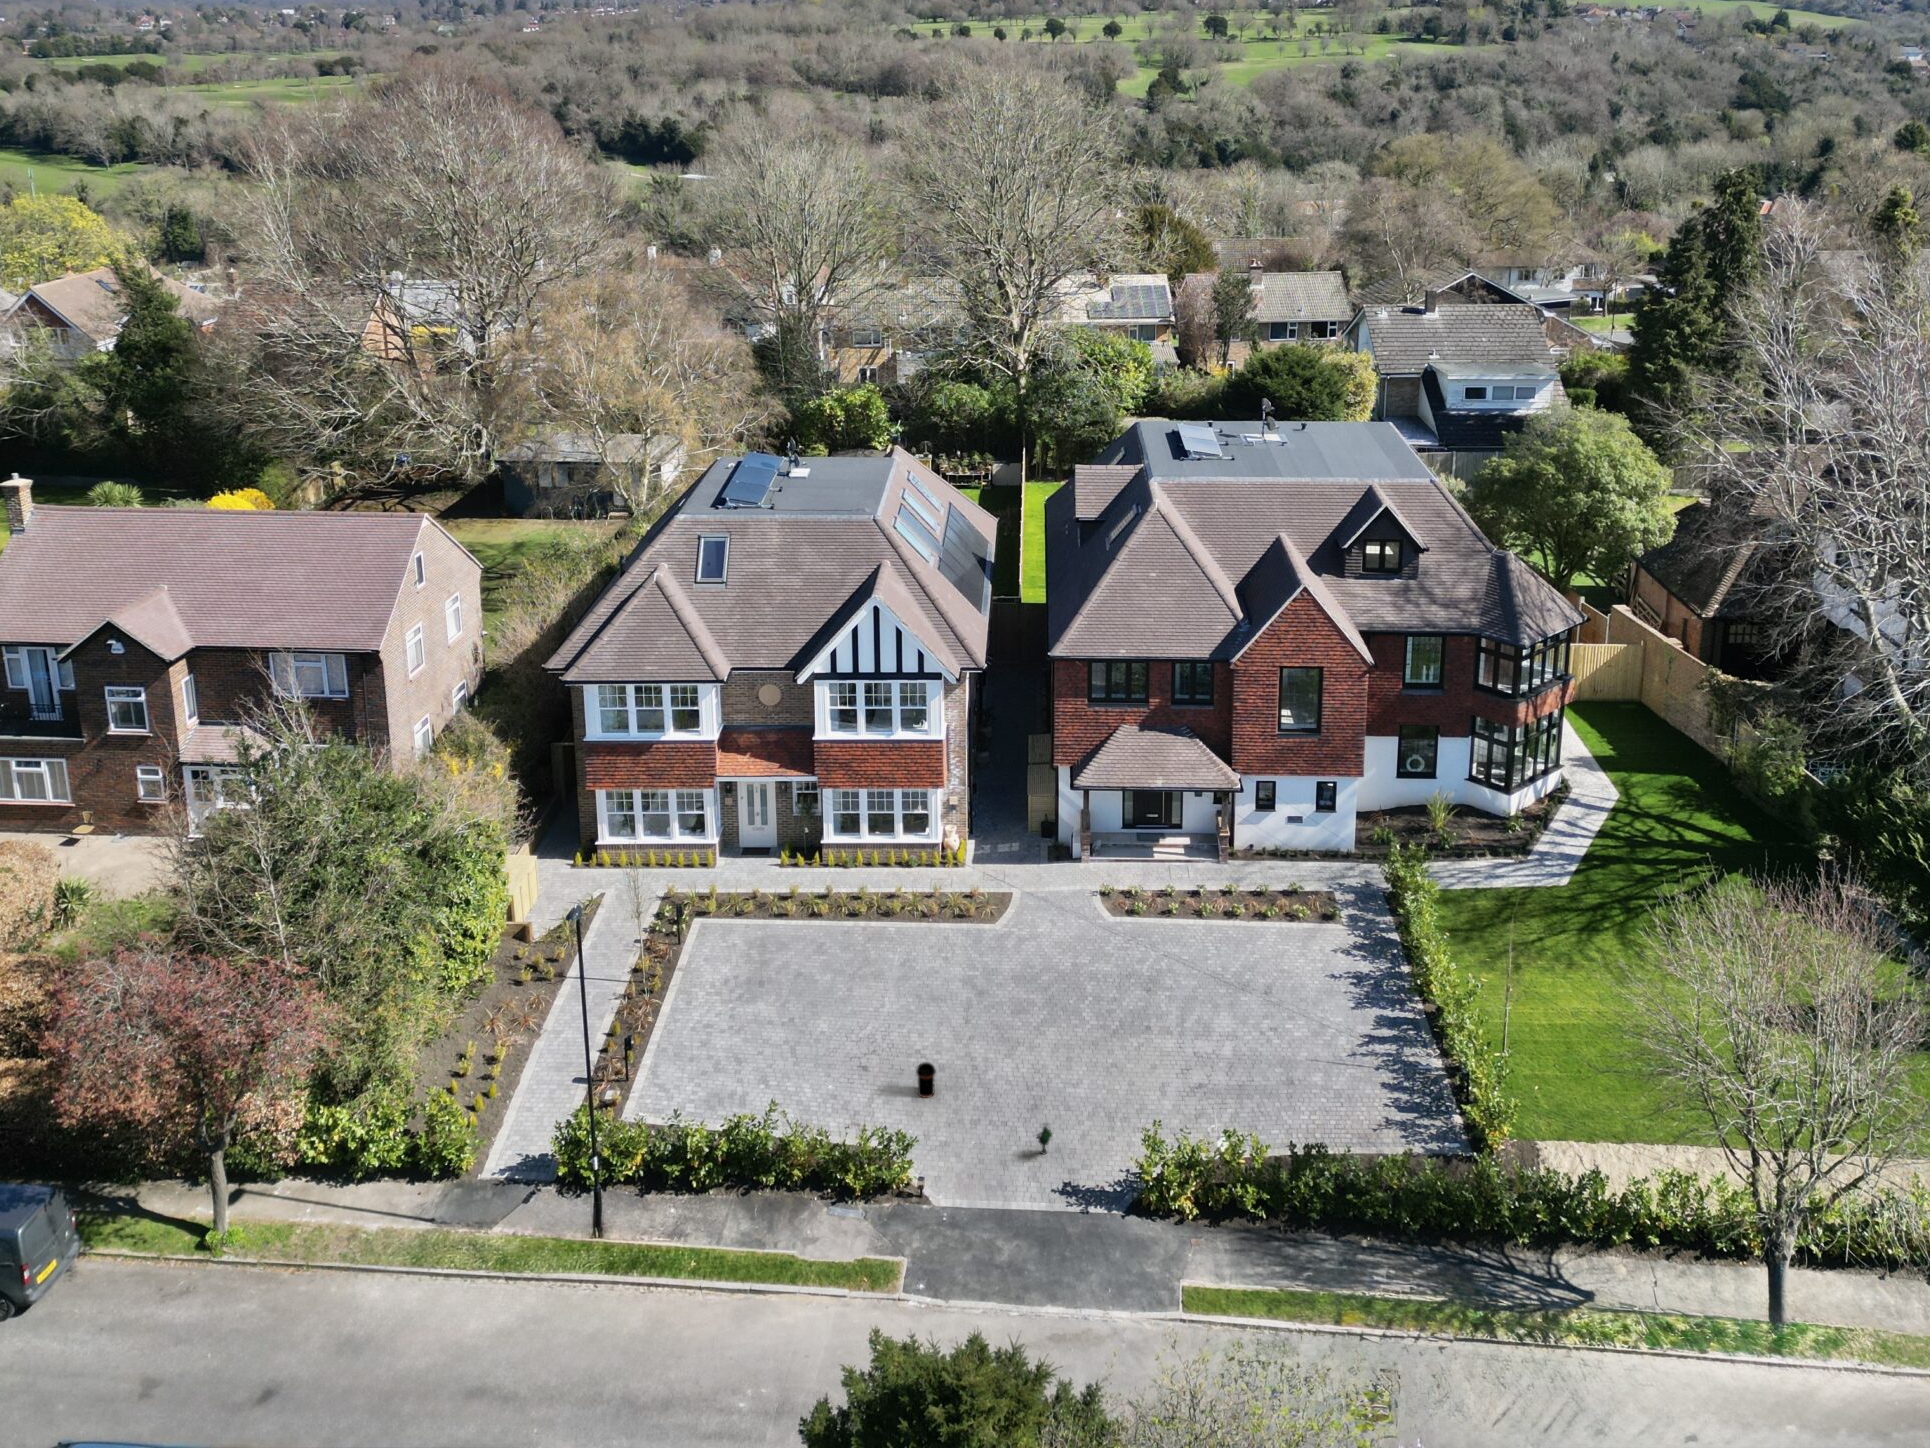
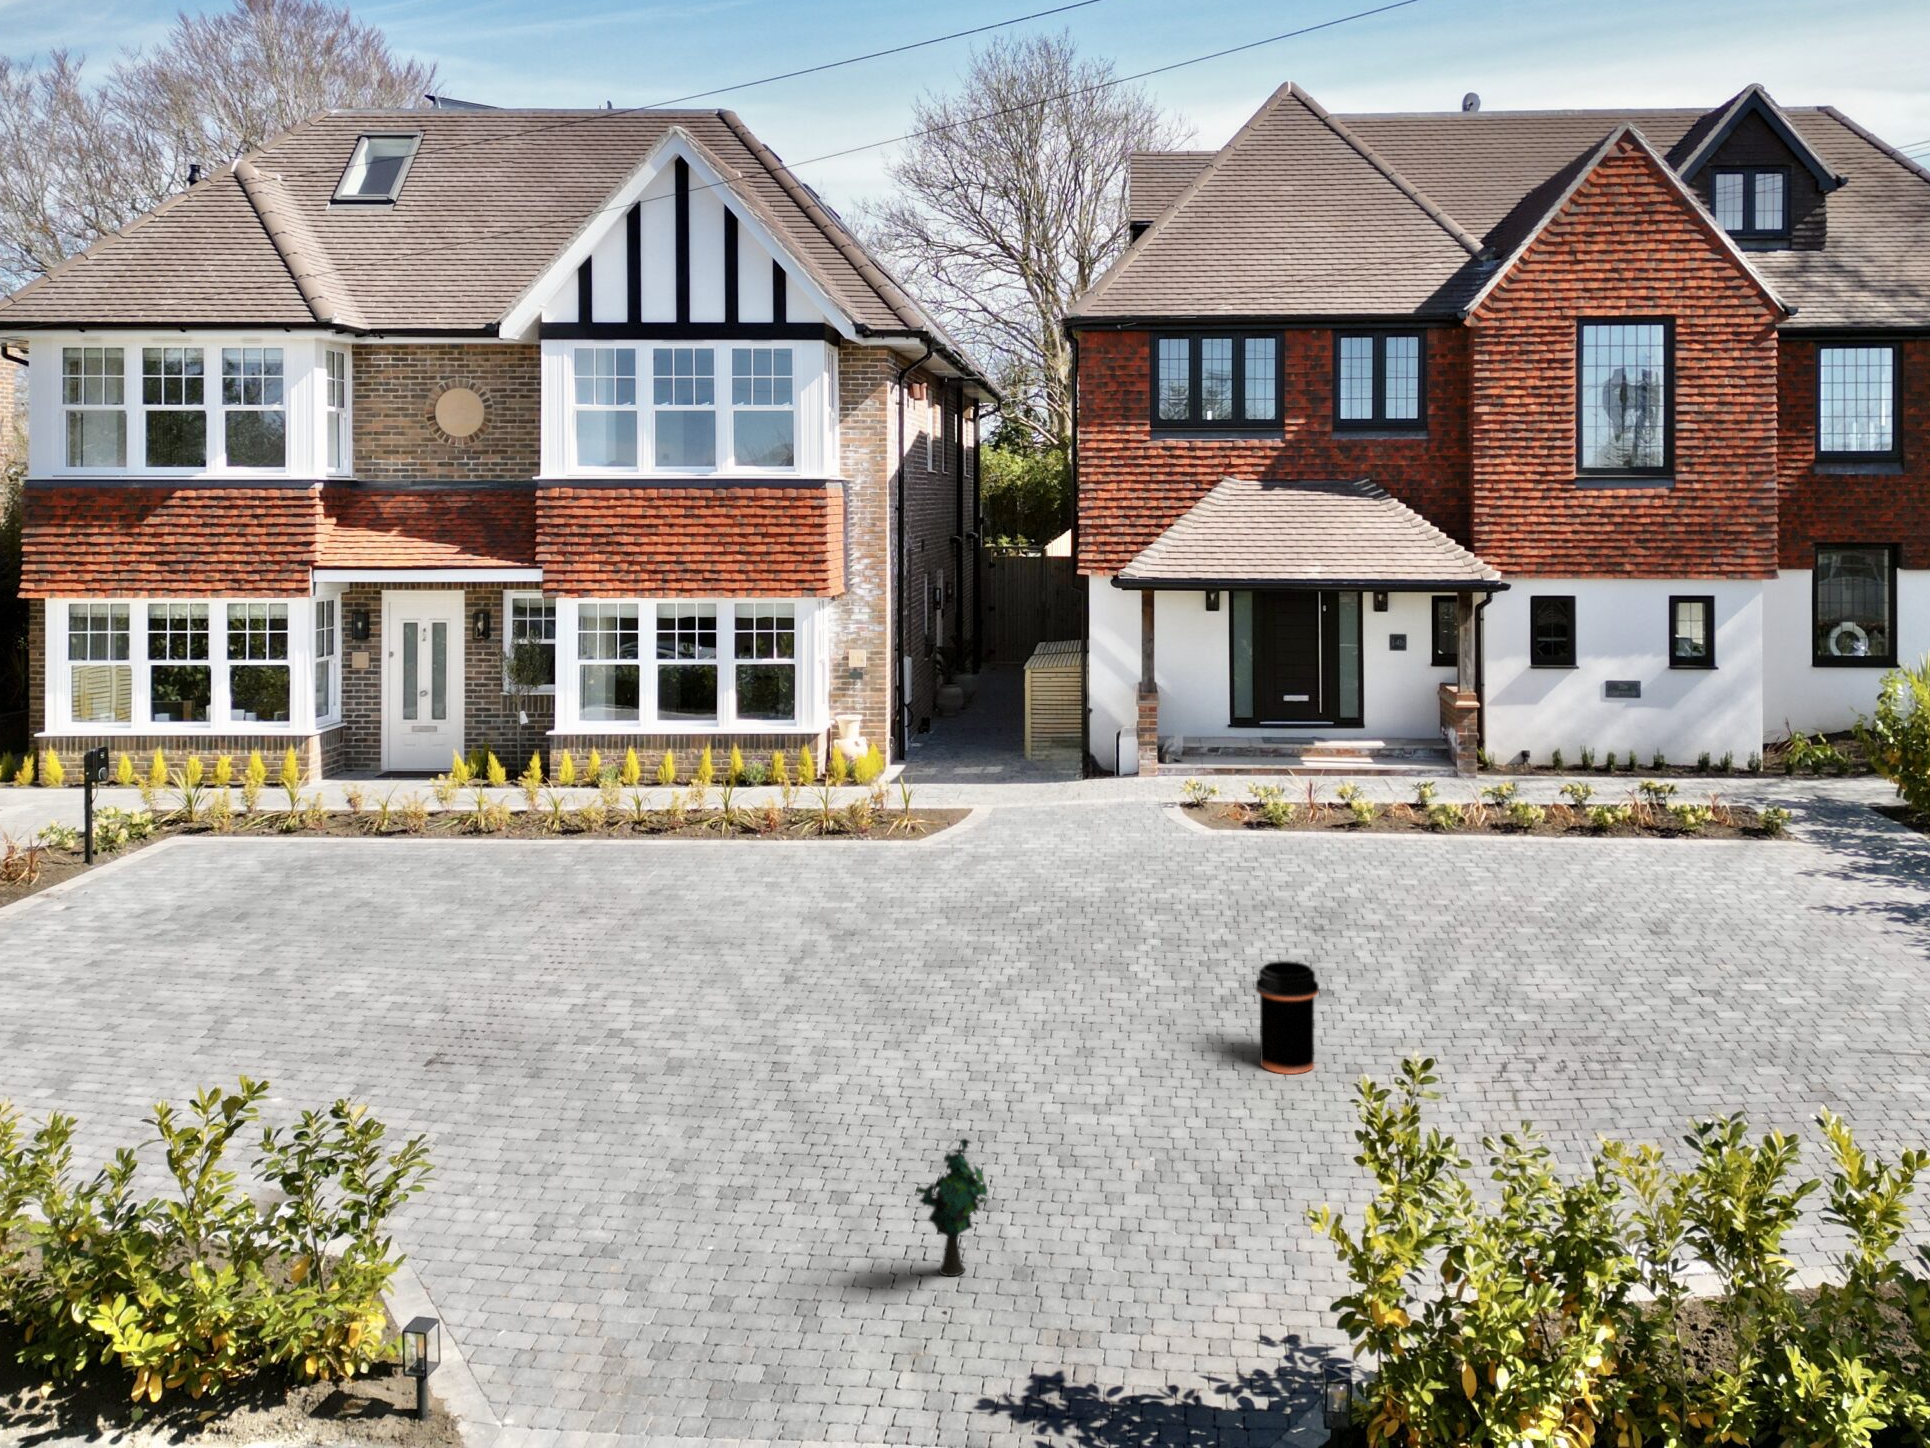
trash can: present [916,1062,936,1098] -> present [1256,961,1319,1074]

